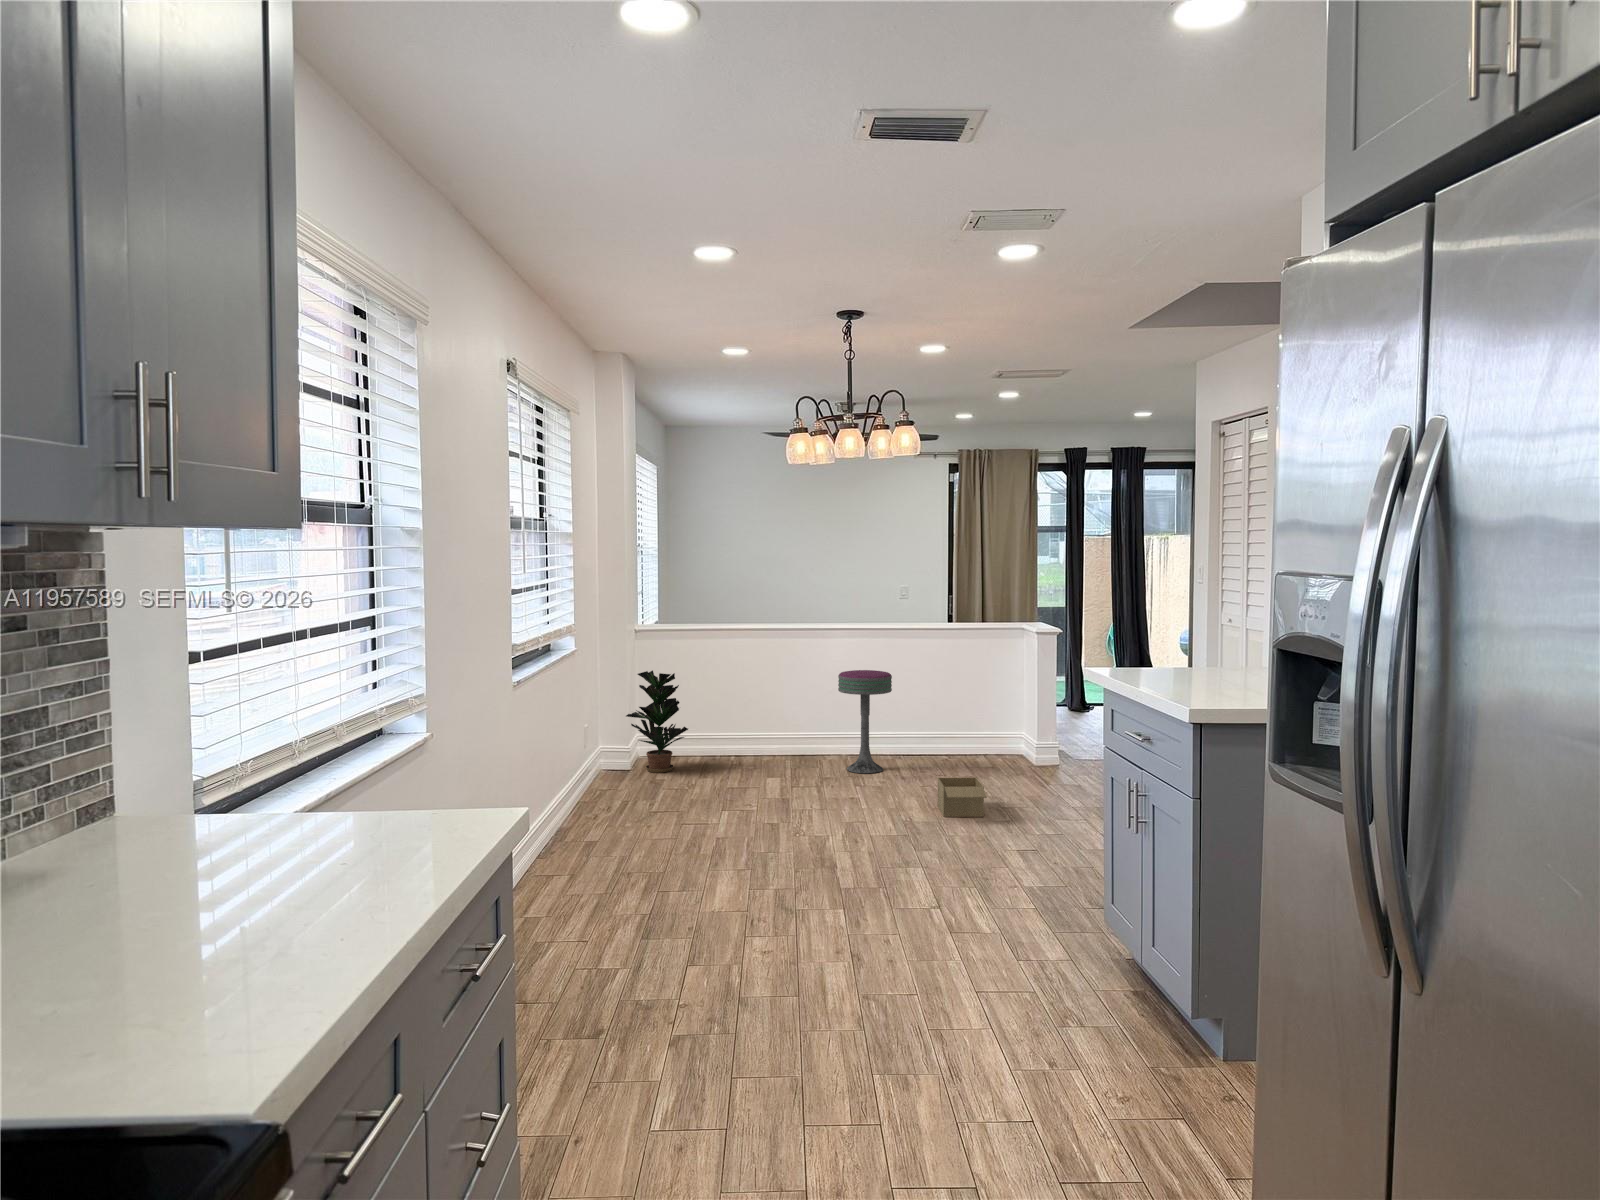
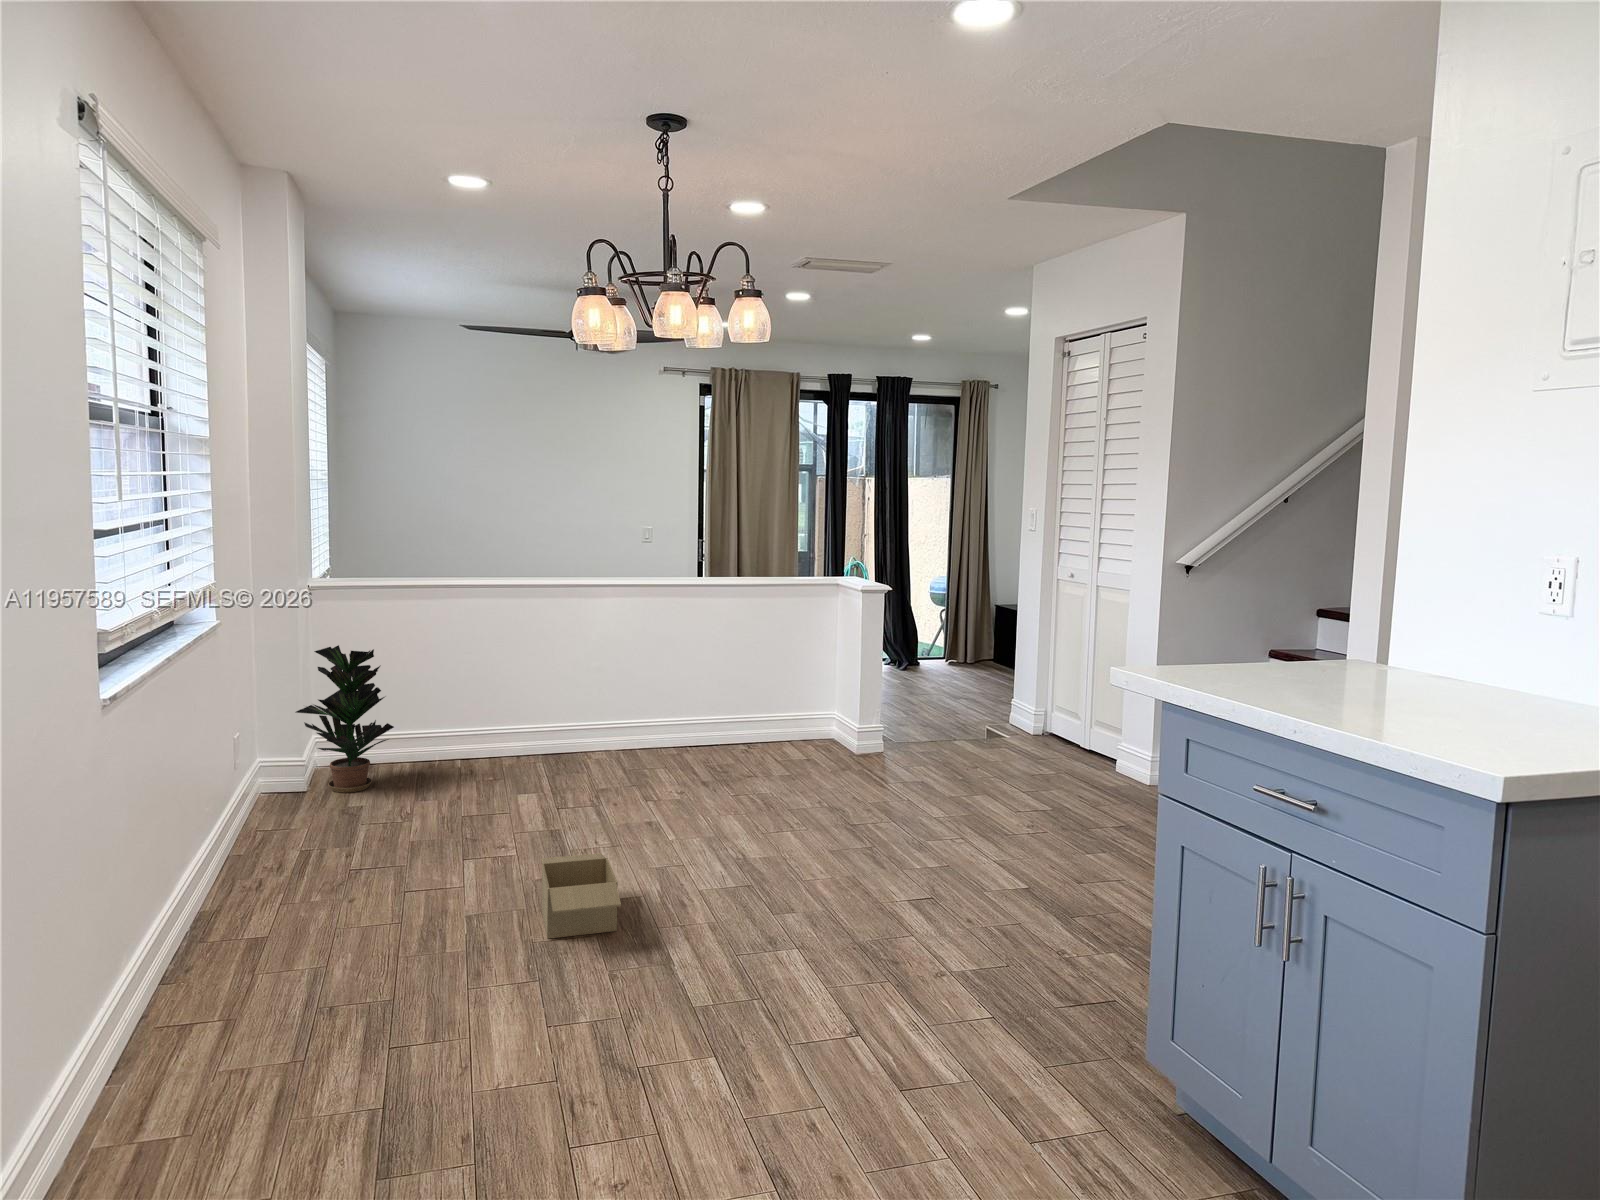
bar stool: present [838,670,892,774] -> none [610,641,681,777]
cardboard box: present [936,777,987,817] -> present [541,853,621,939]

